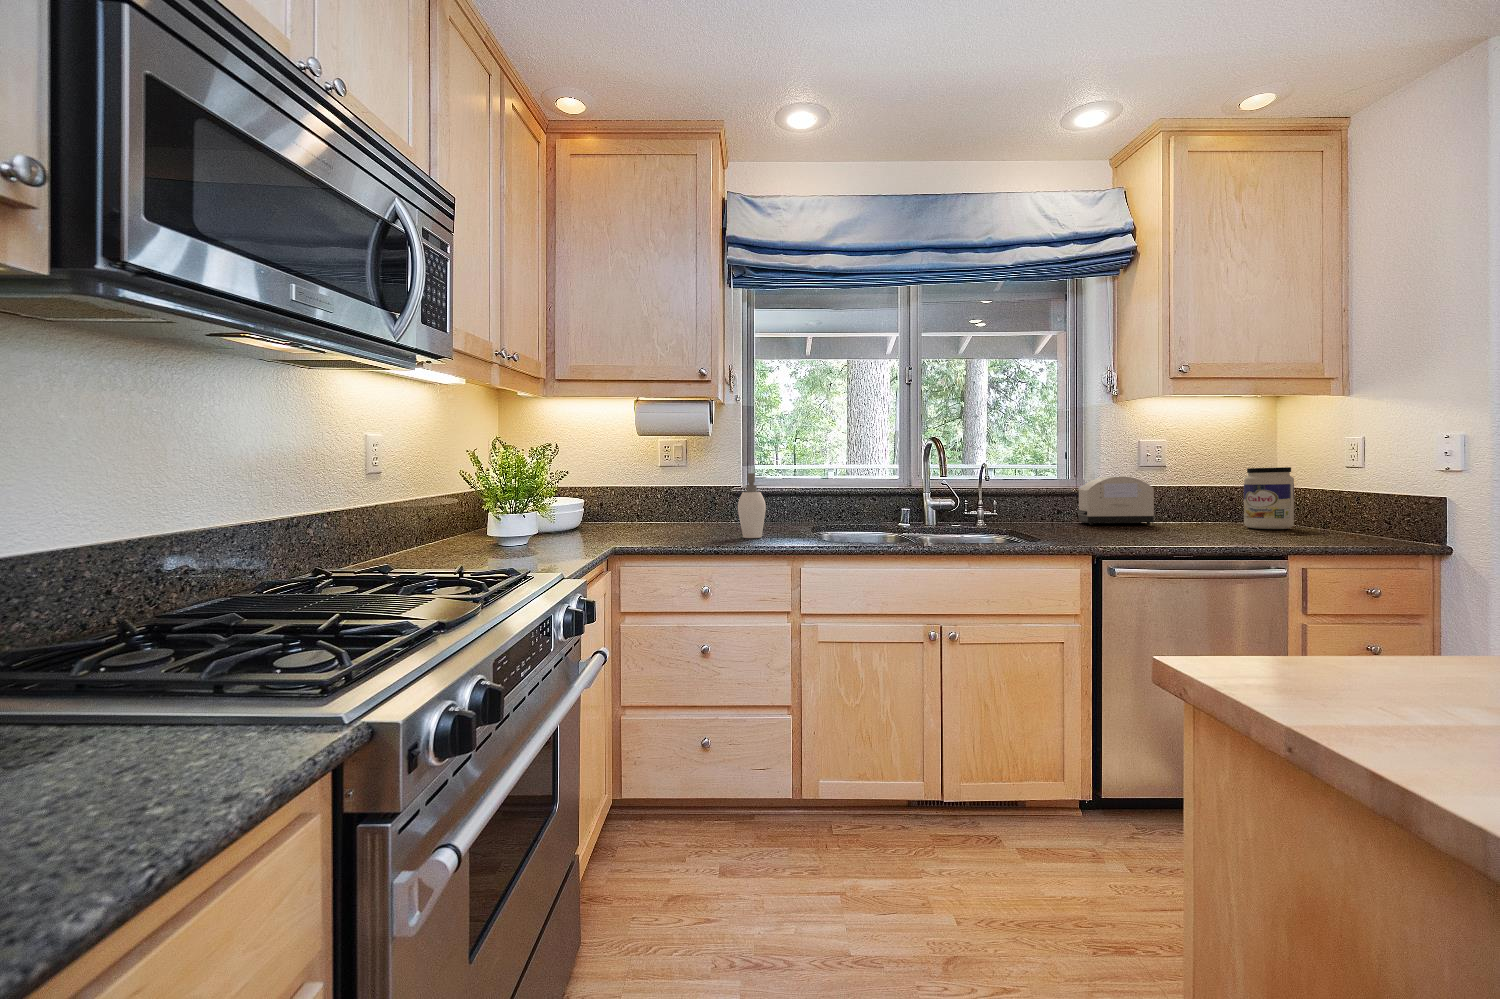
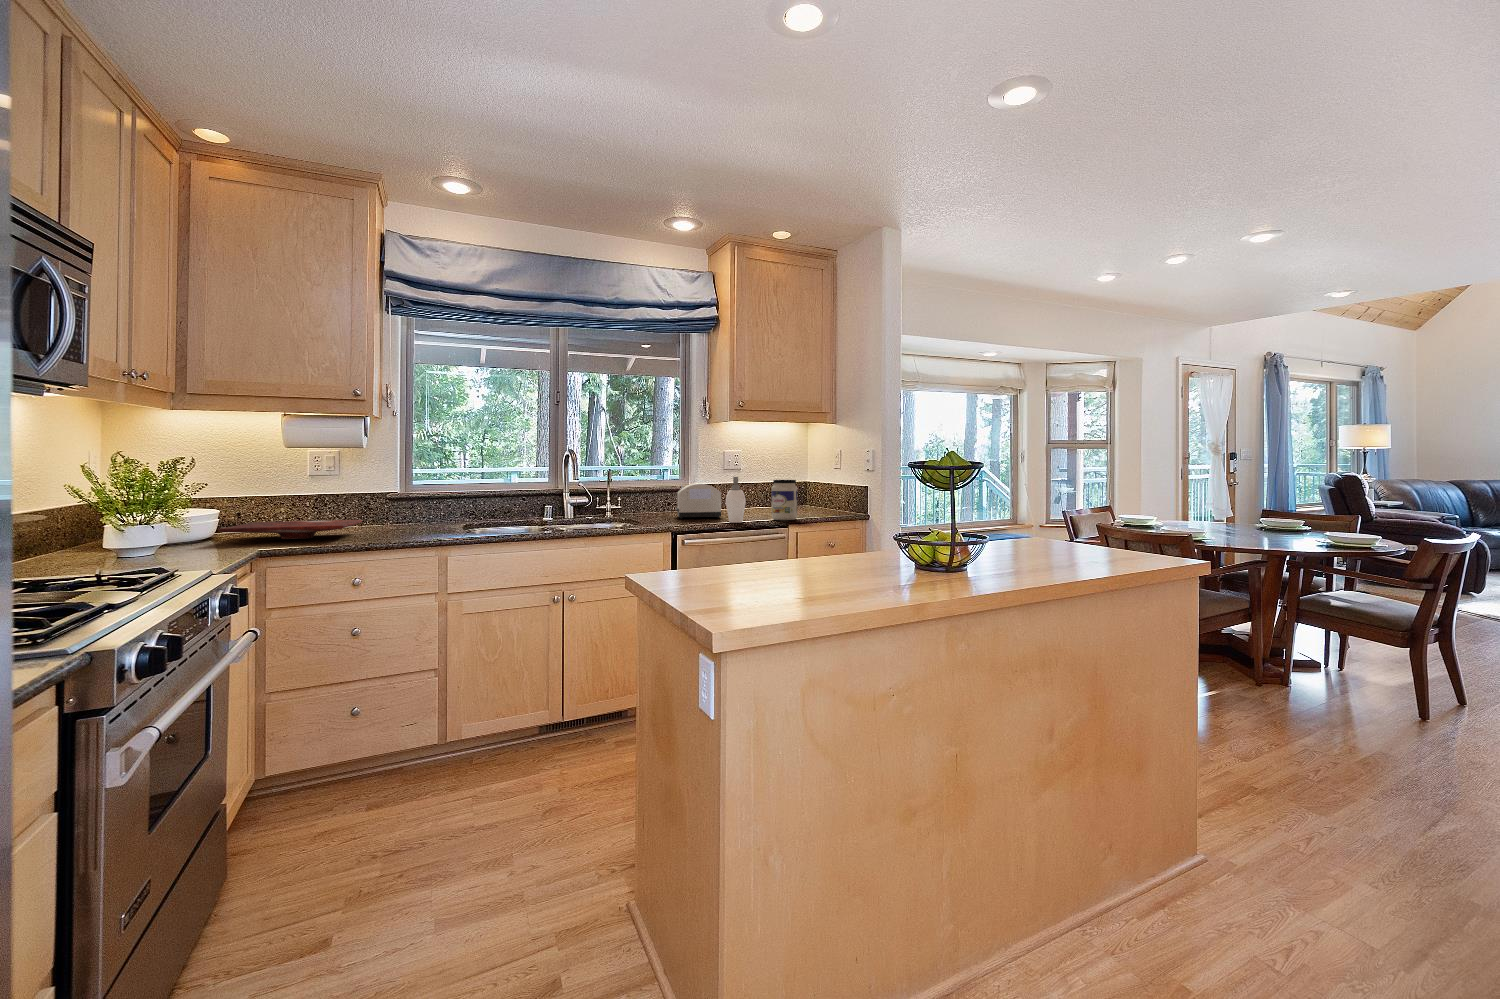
soap dispenser: present [738,473,766,538] -> present [726,477,746,523]
cutting board: none [572,521,708,541] -> present [219,520,362,539]

